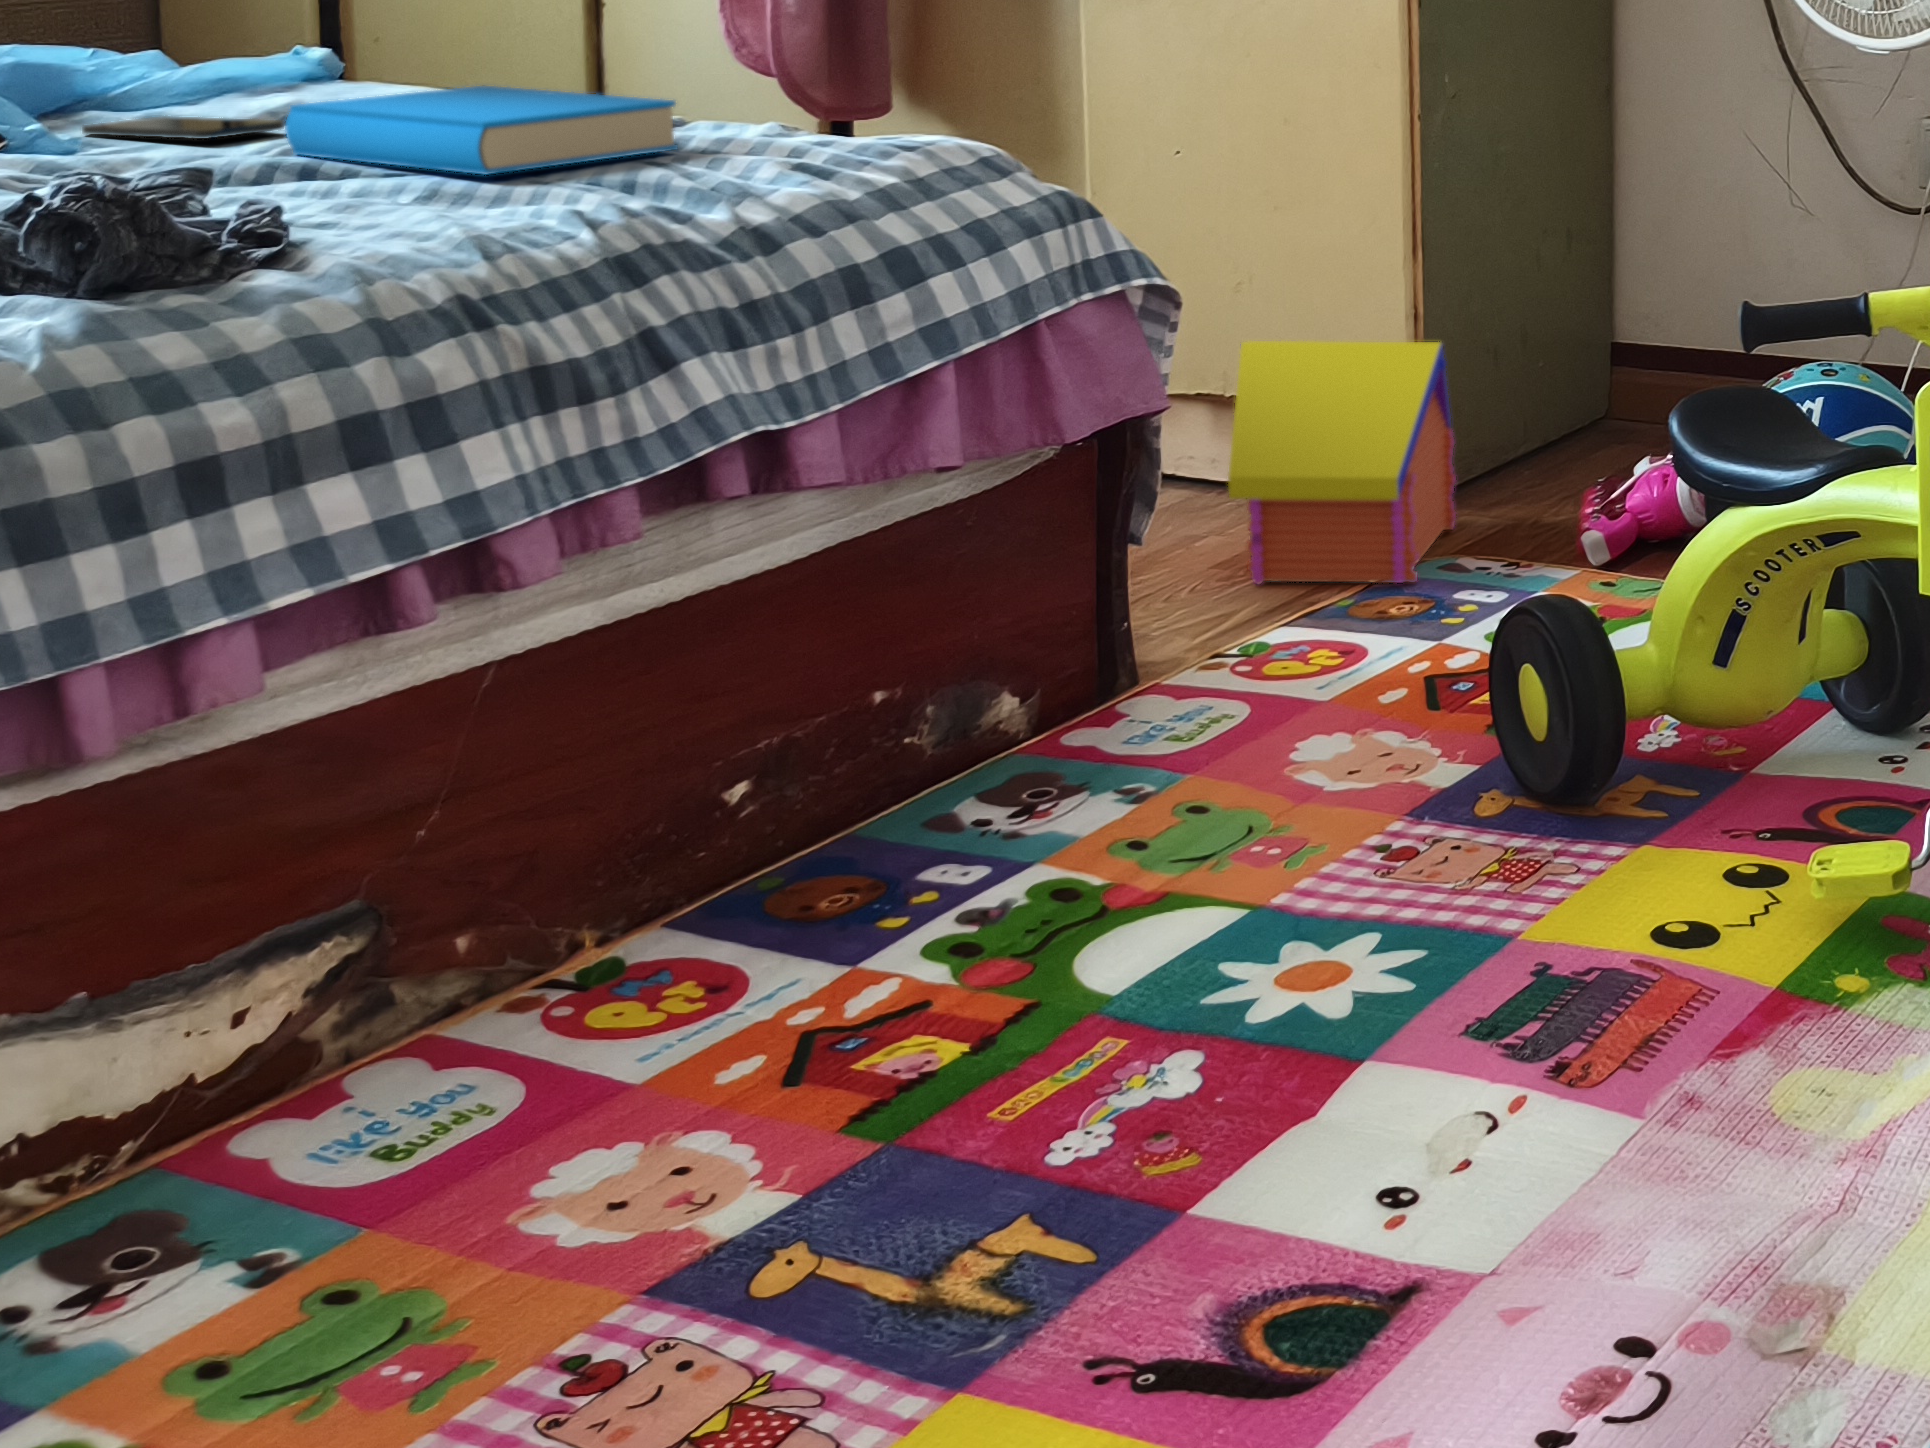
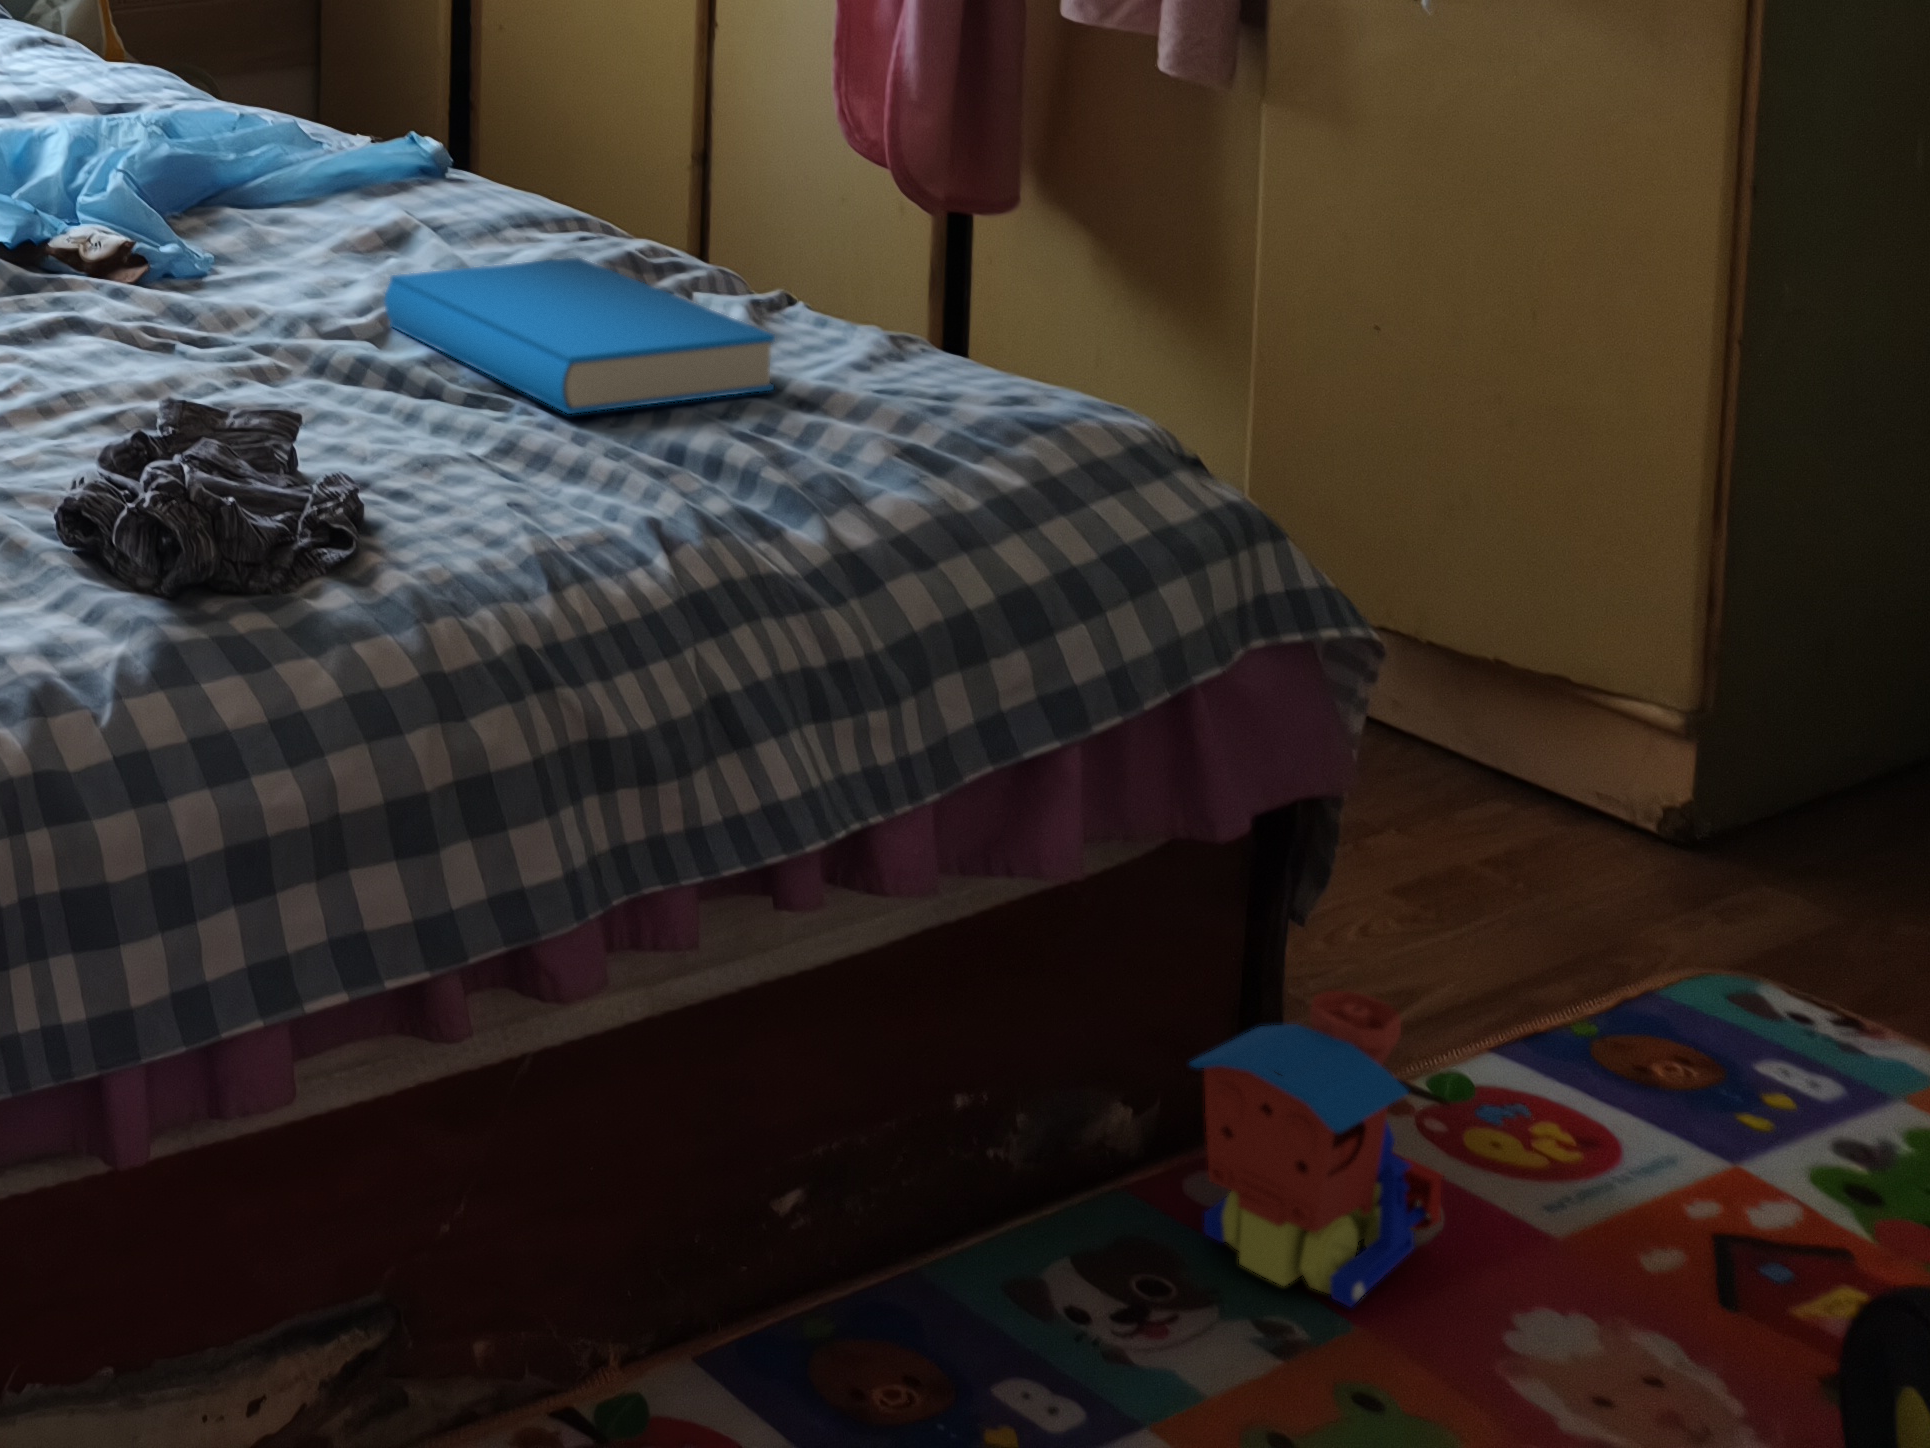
smartphone: present [82,116,284,139] -> none [213,236,387,288]
toy house: present [1228,341,1456,584] -> none [1423,642,1765,1040]
toy train: none [1058,544,1247,763] -> present [1190,991,1443,1307]

